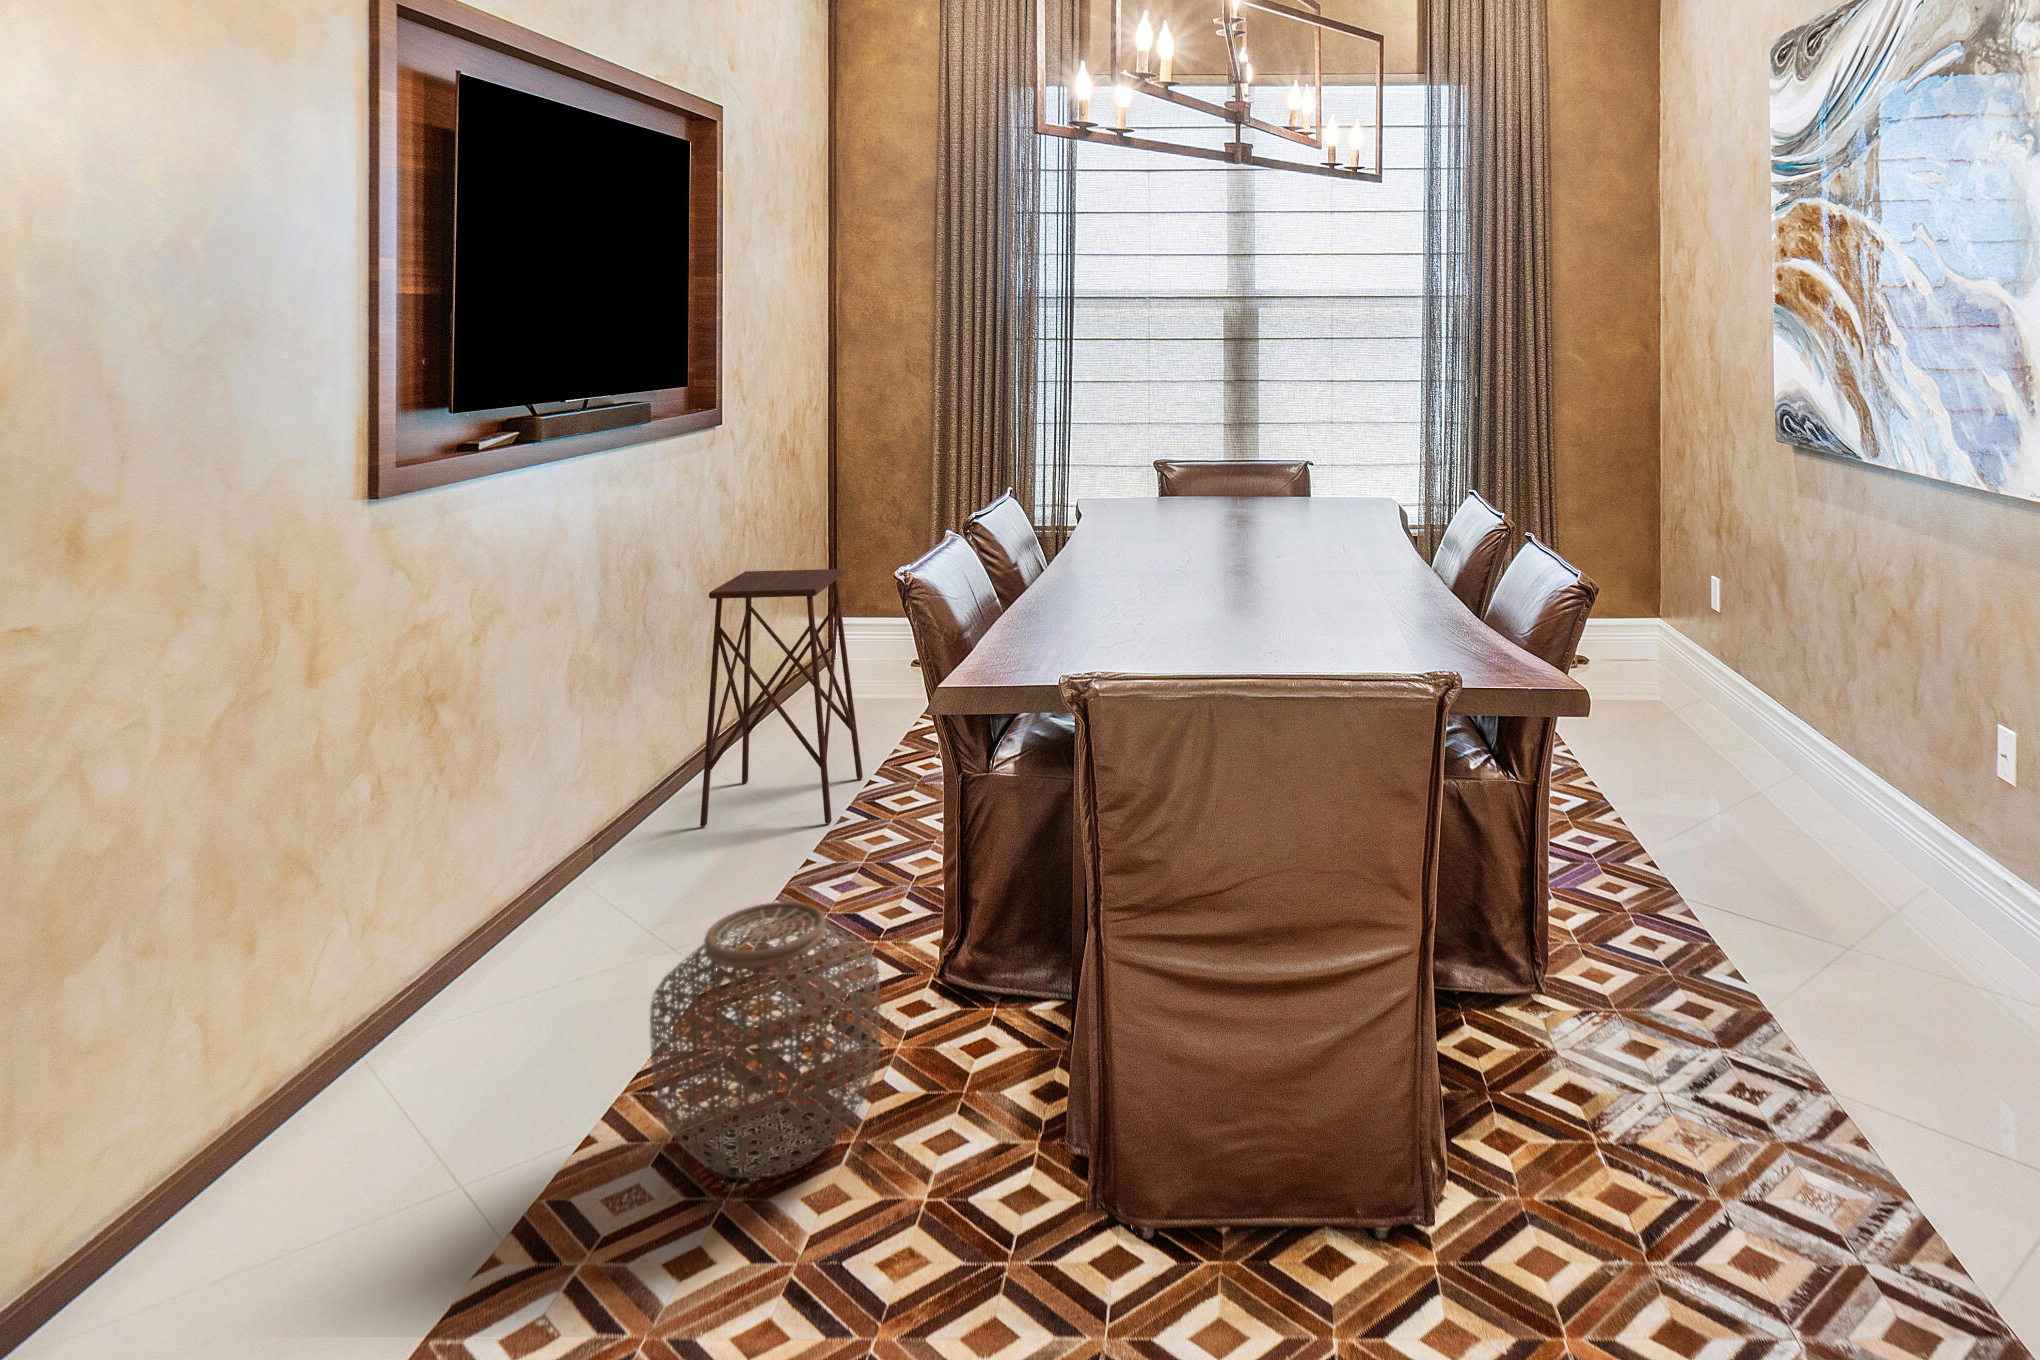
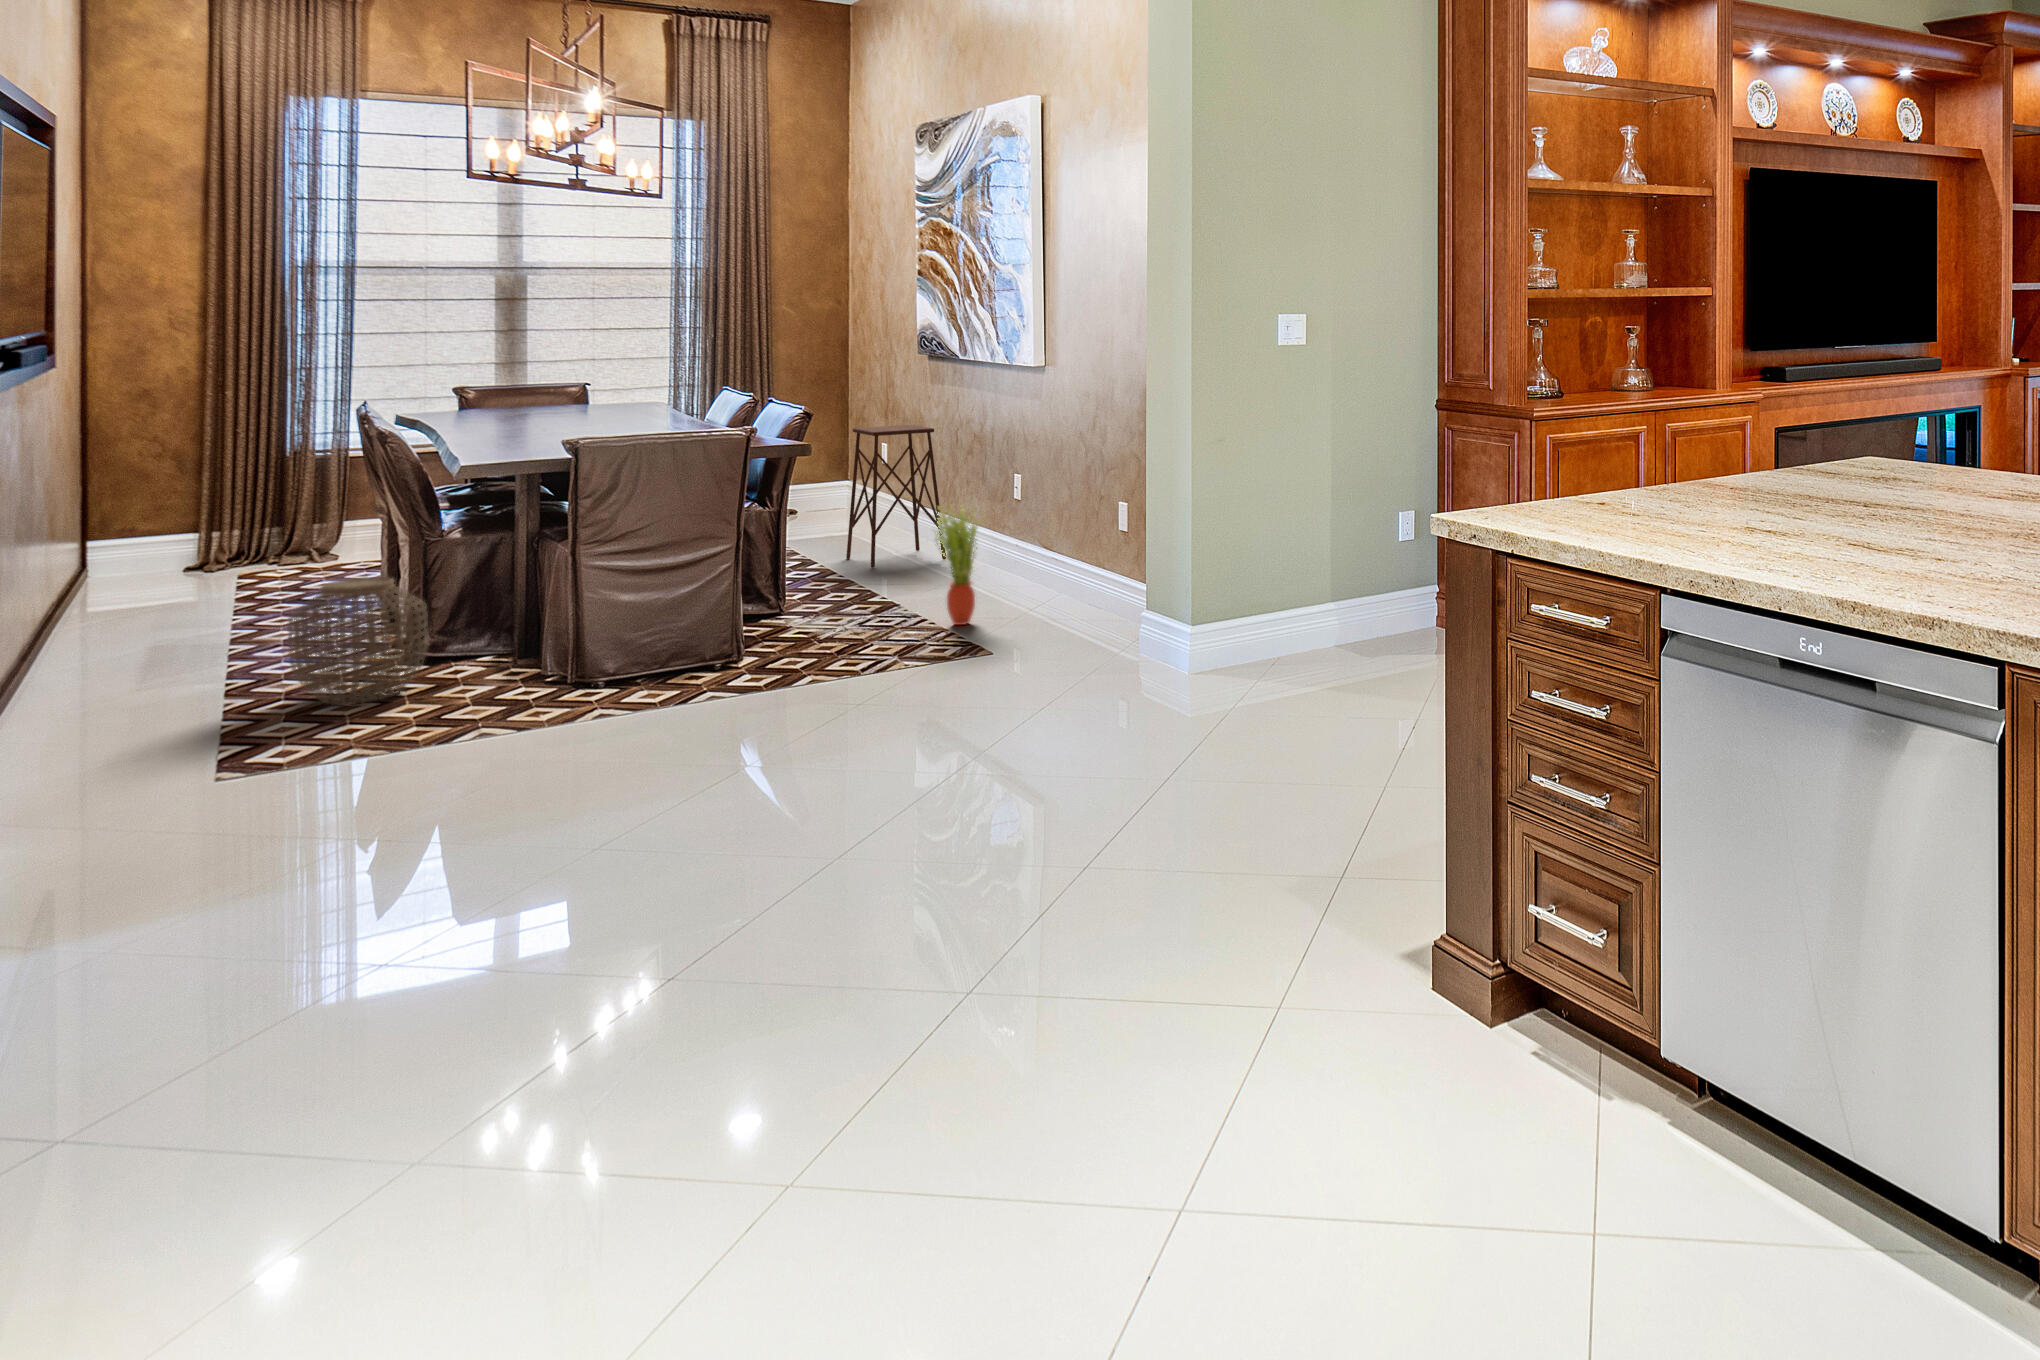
side table: present [700,569,863,827] -> present [846,425,946,568]
potted plant: none [1873,887,2014,1205] -> present [936,506,983,625]

